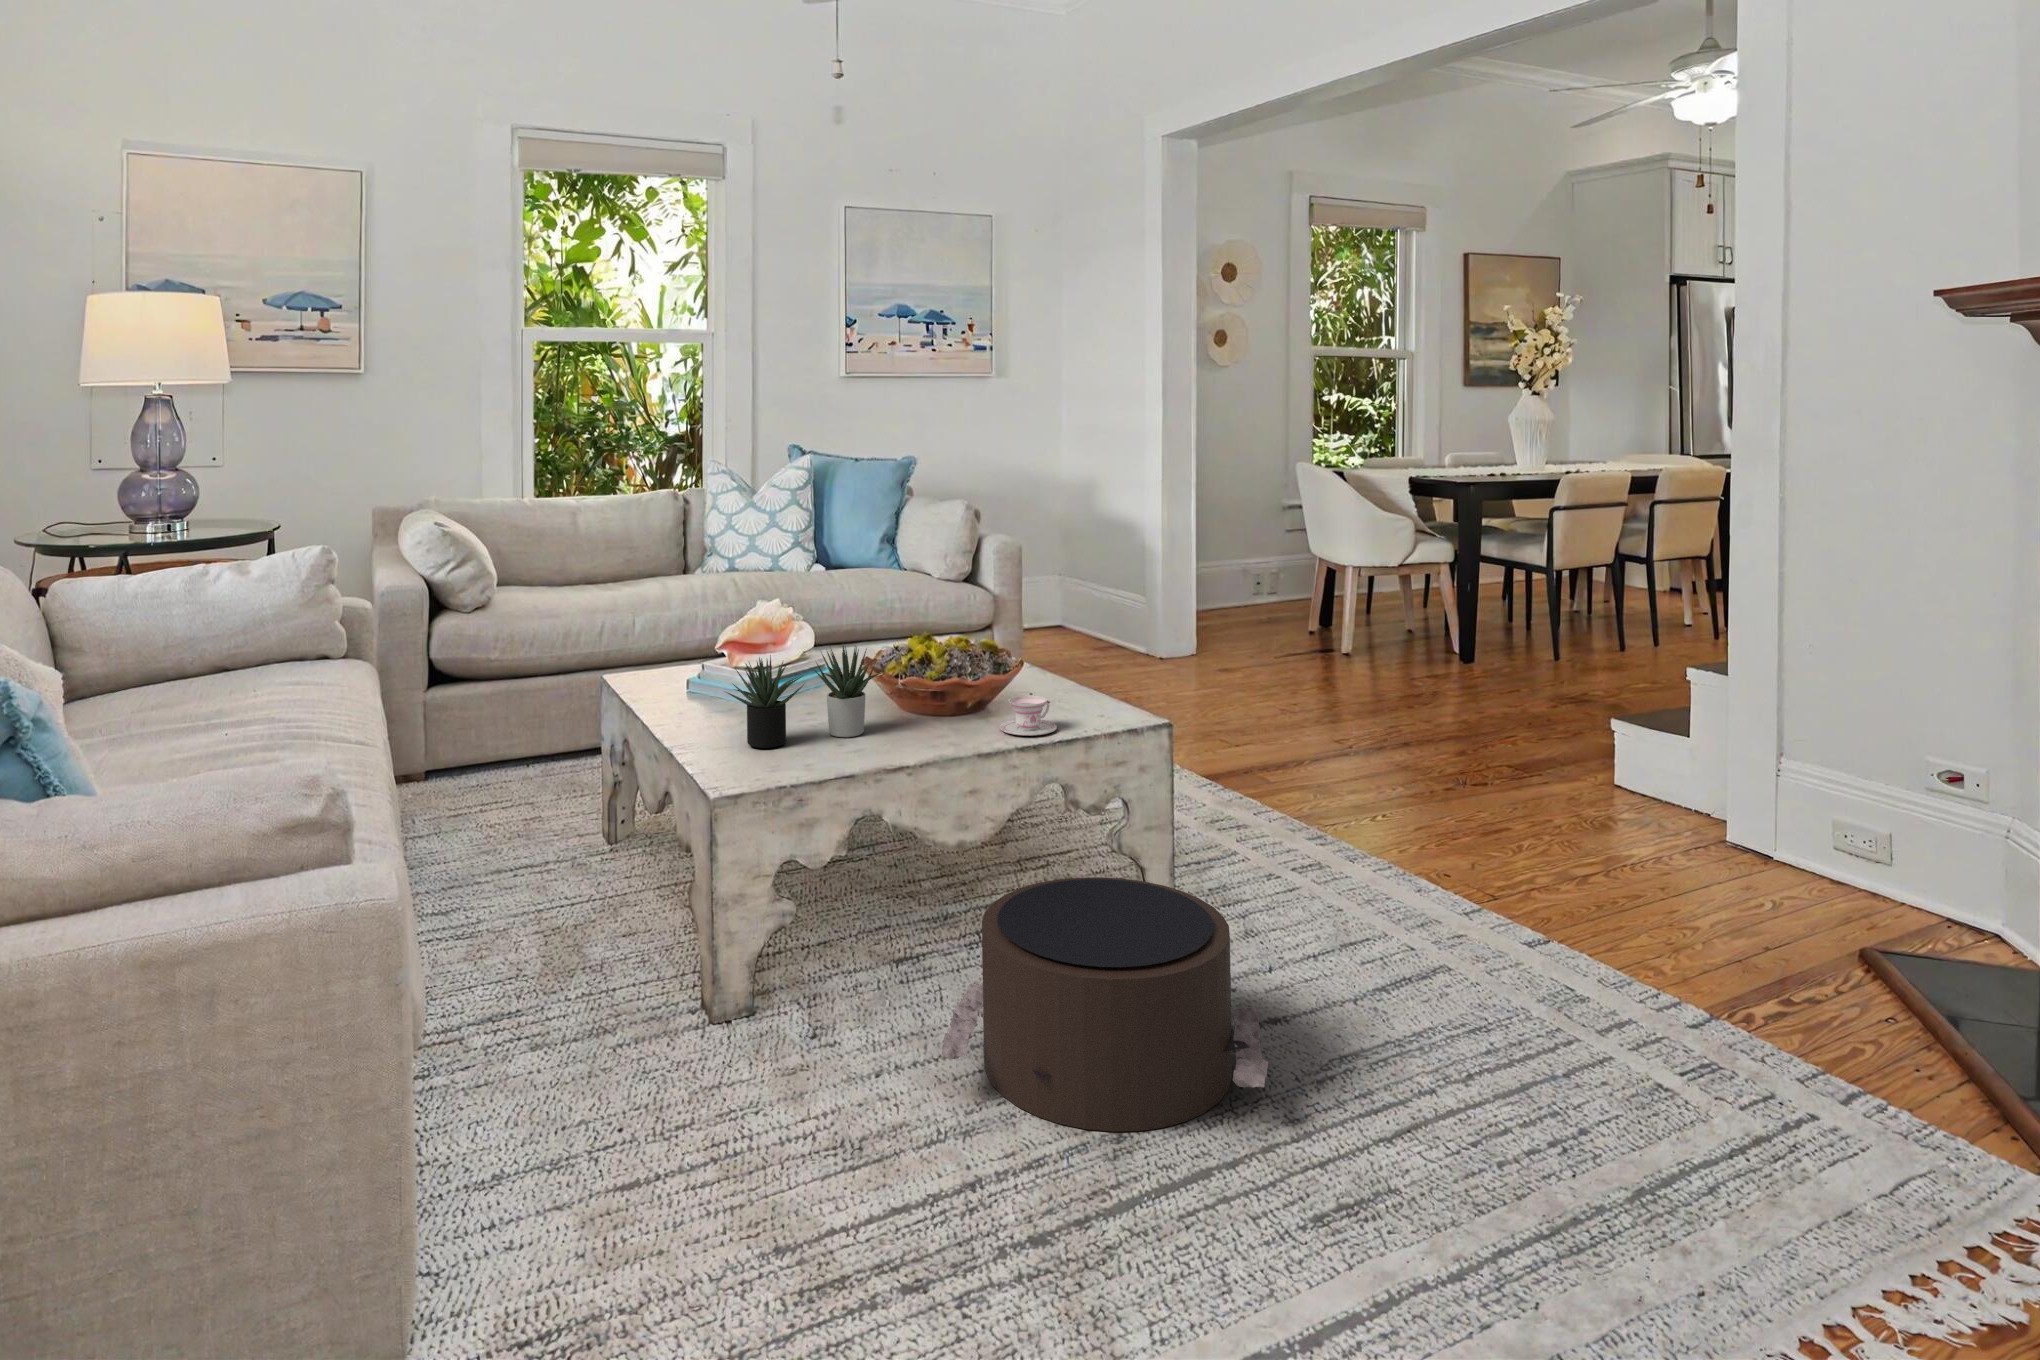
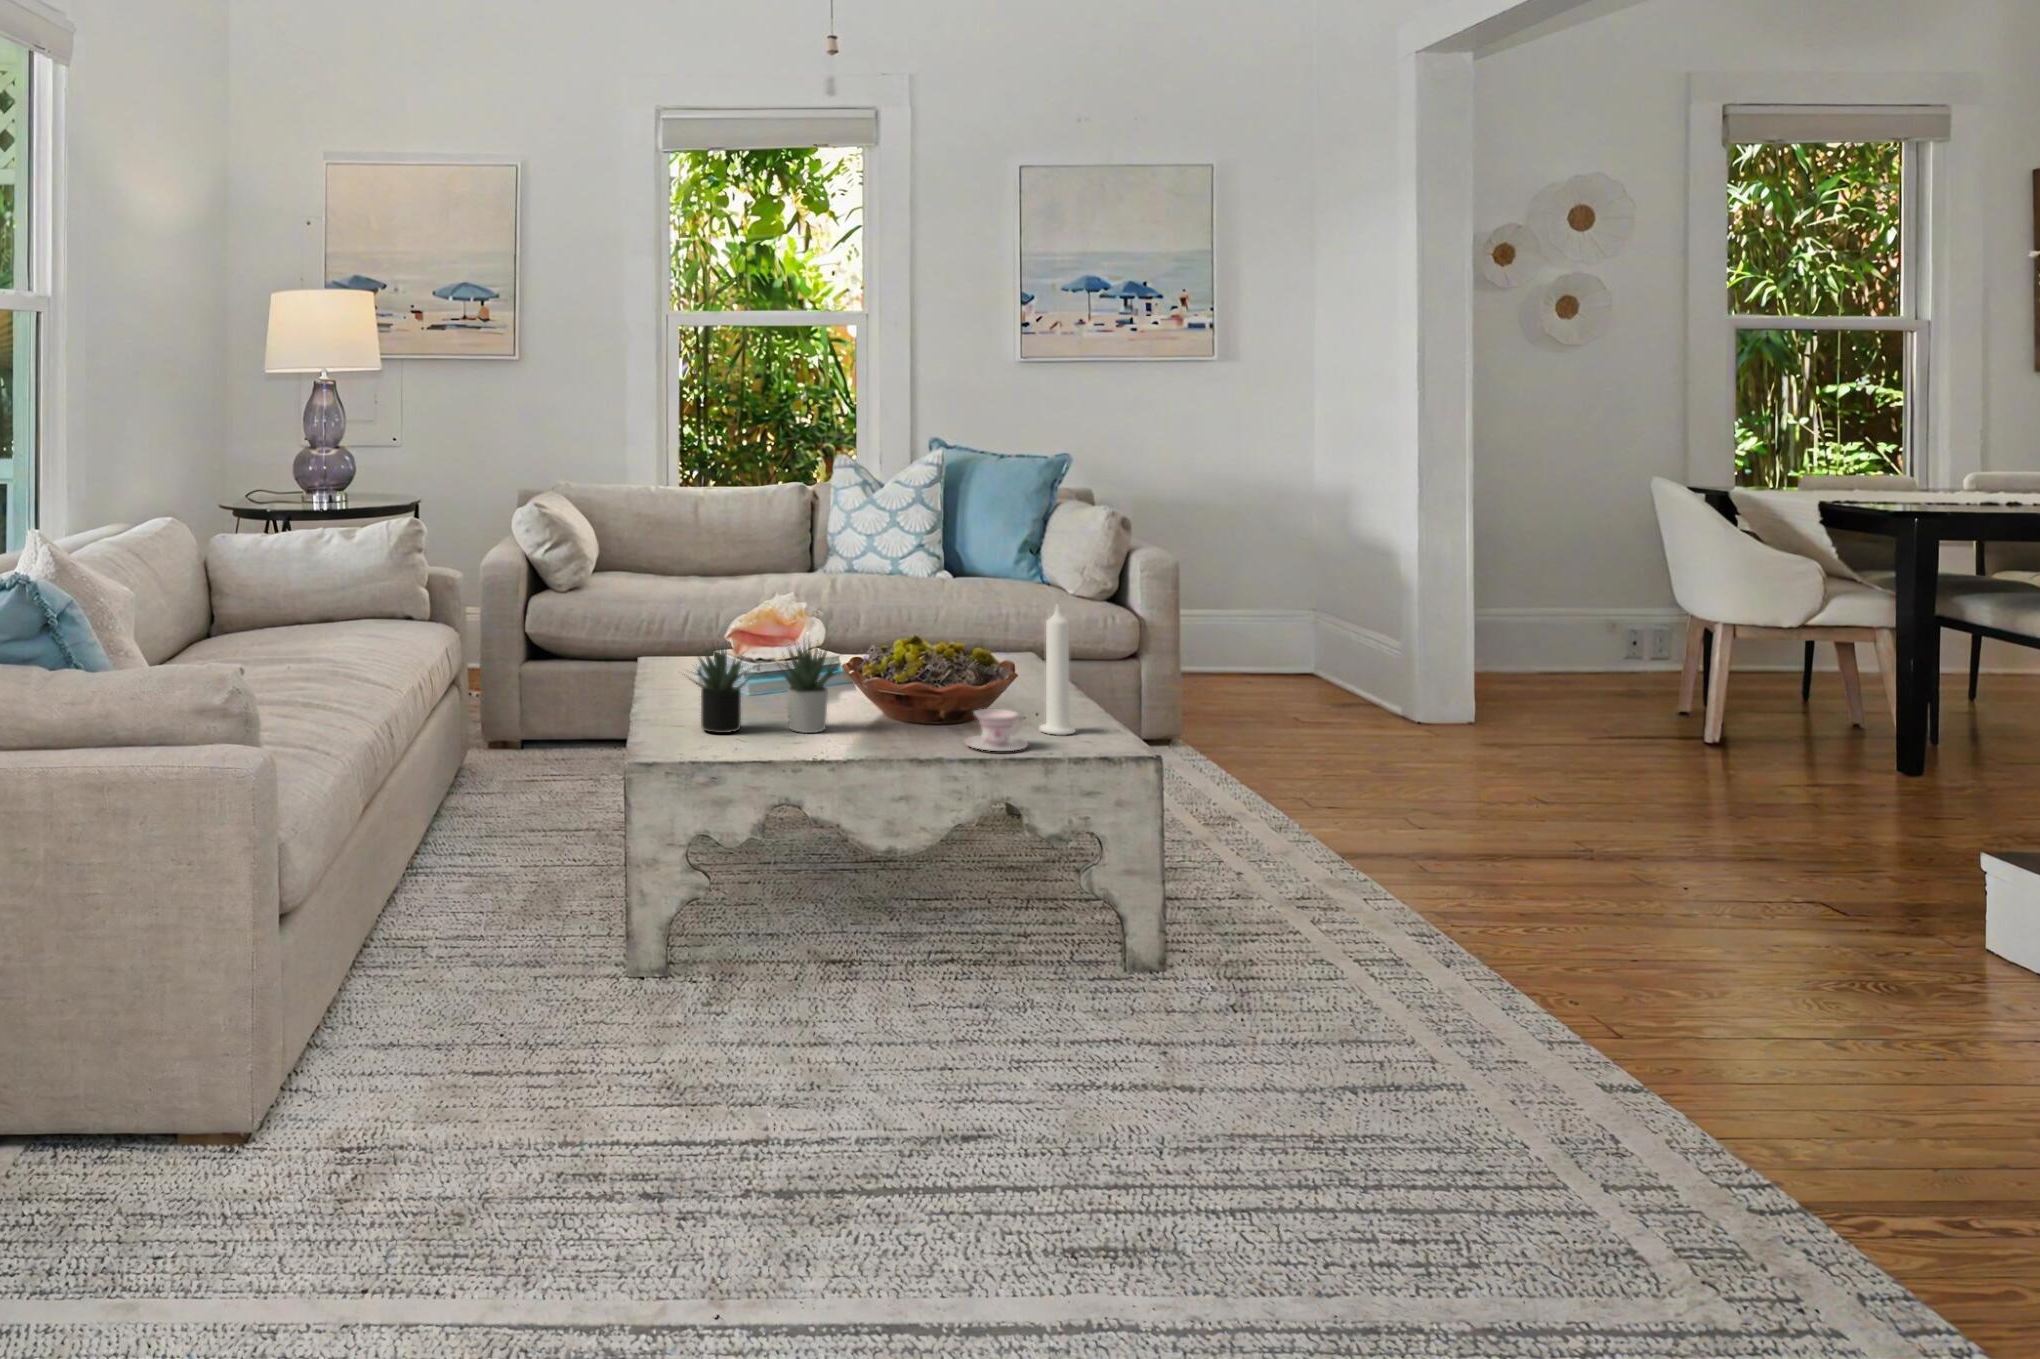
candle: none [1046,595,1078,712] -> present [1040,605,1076,735]
pouf: present [942,877,1268,1132] -> none [781,895,1141,1143]

